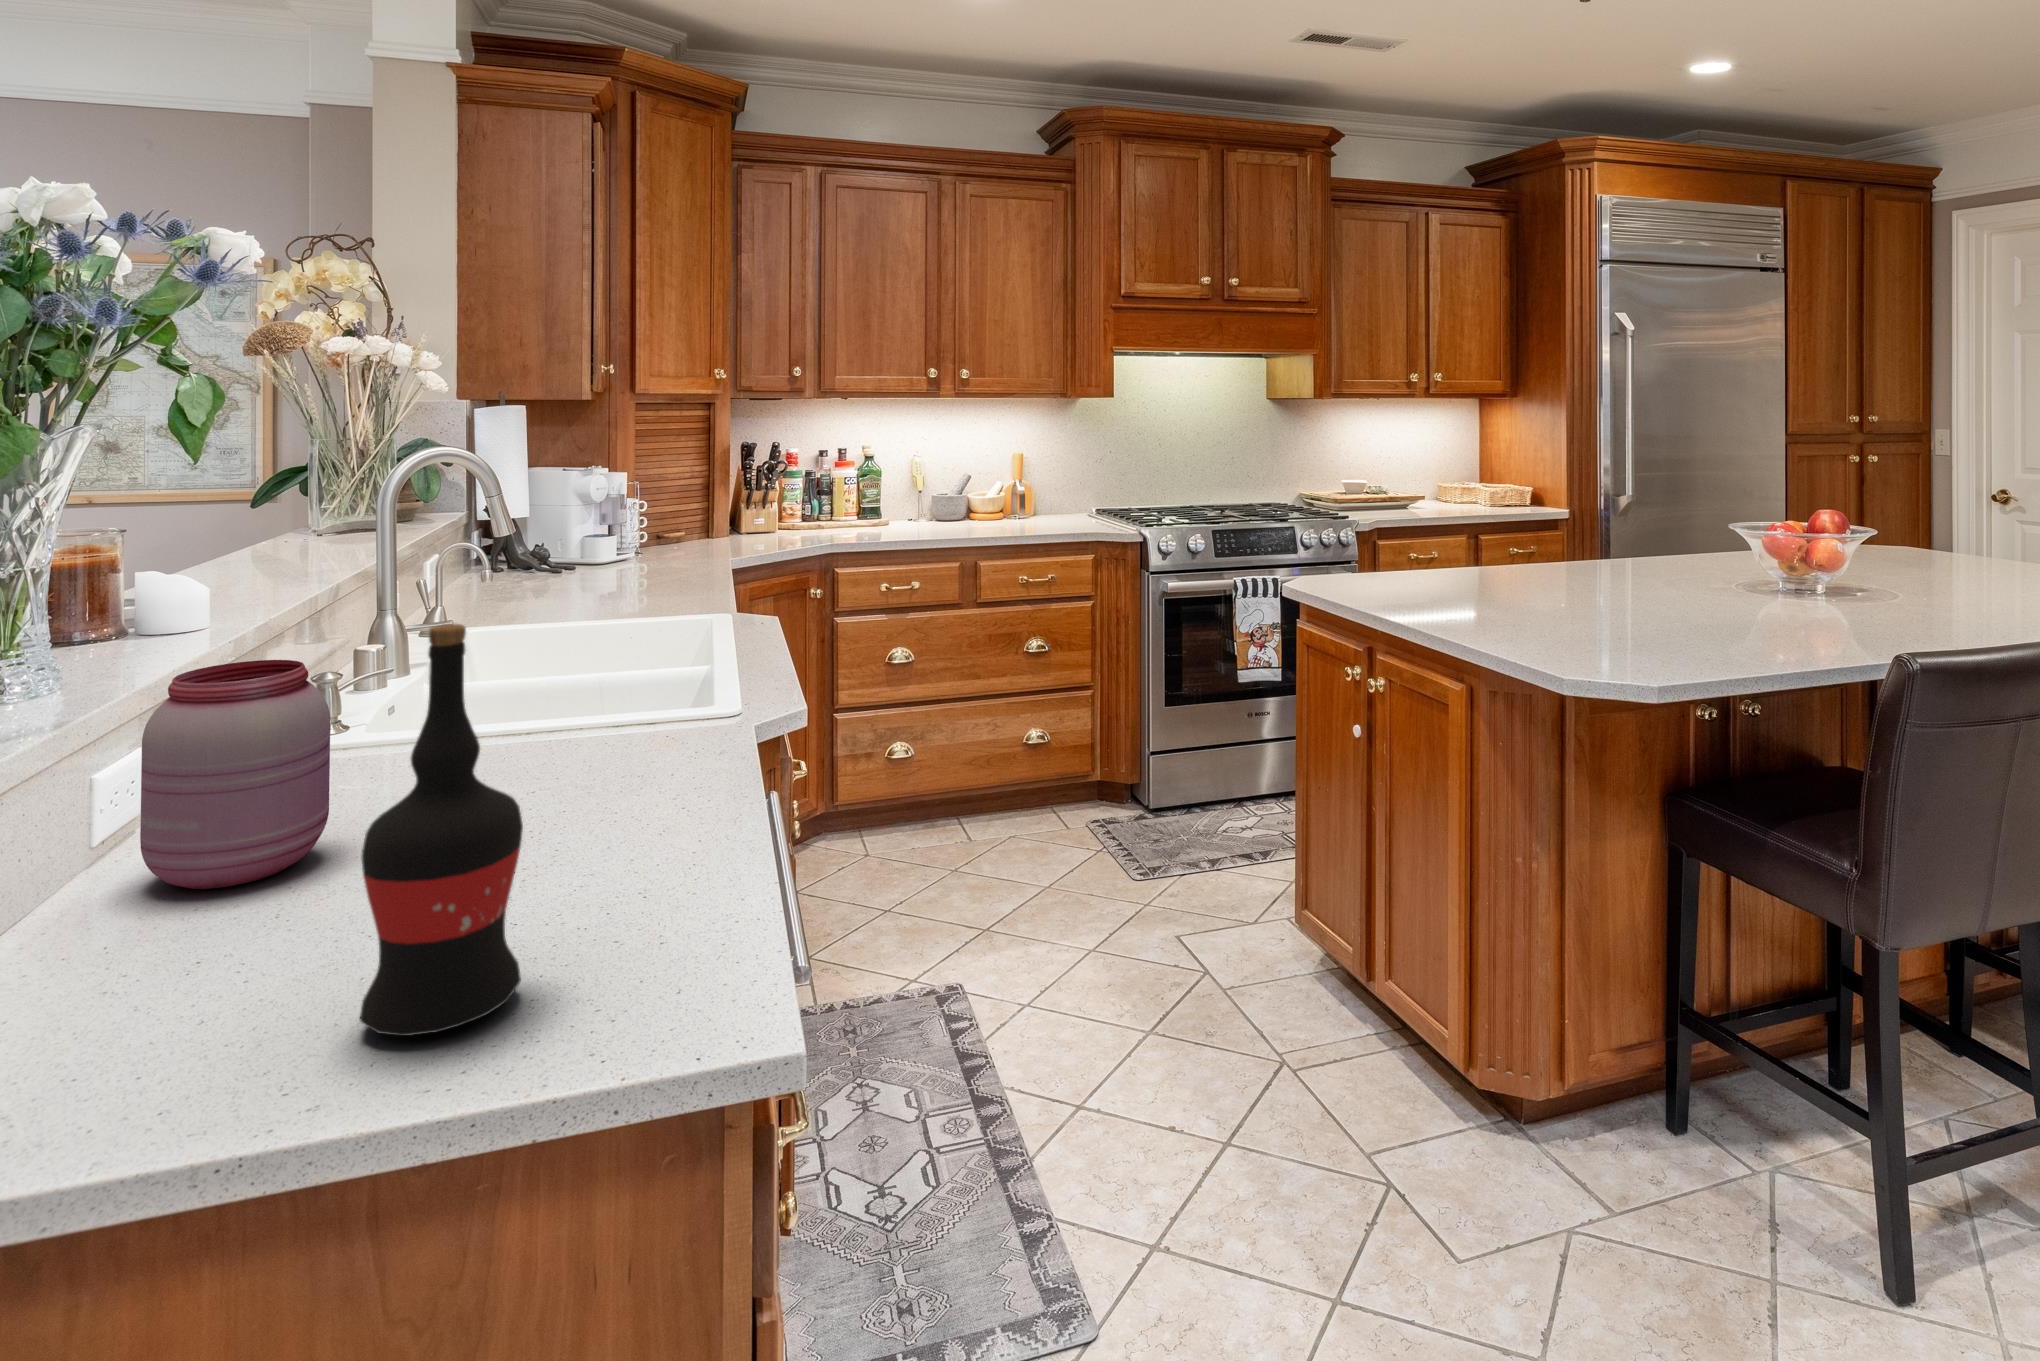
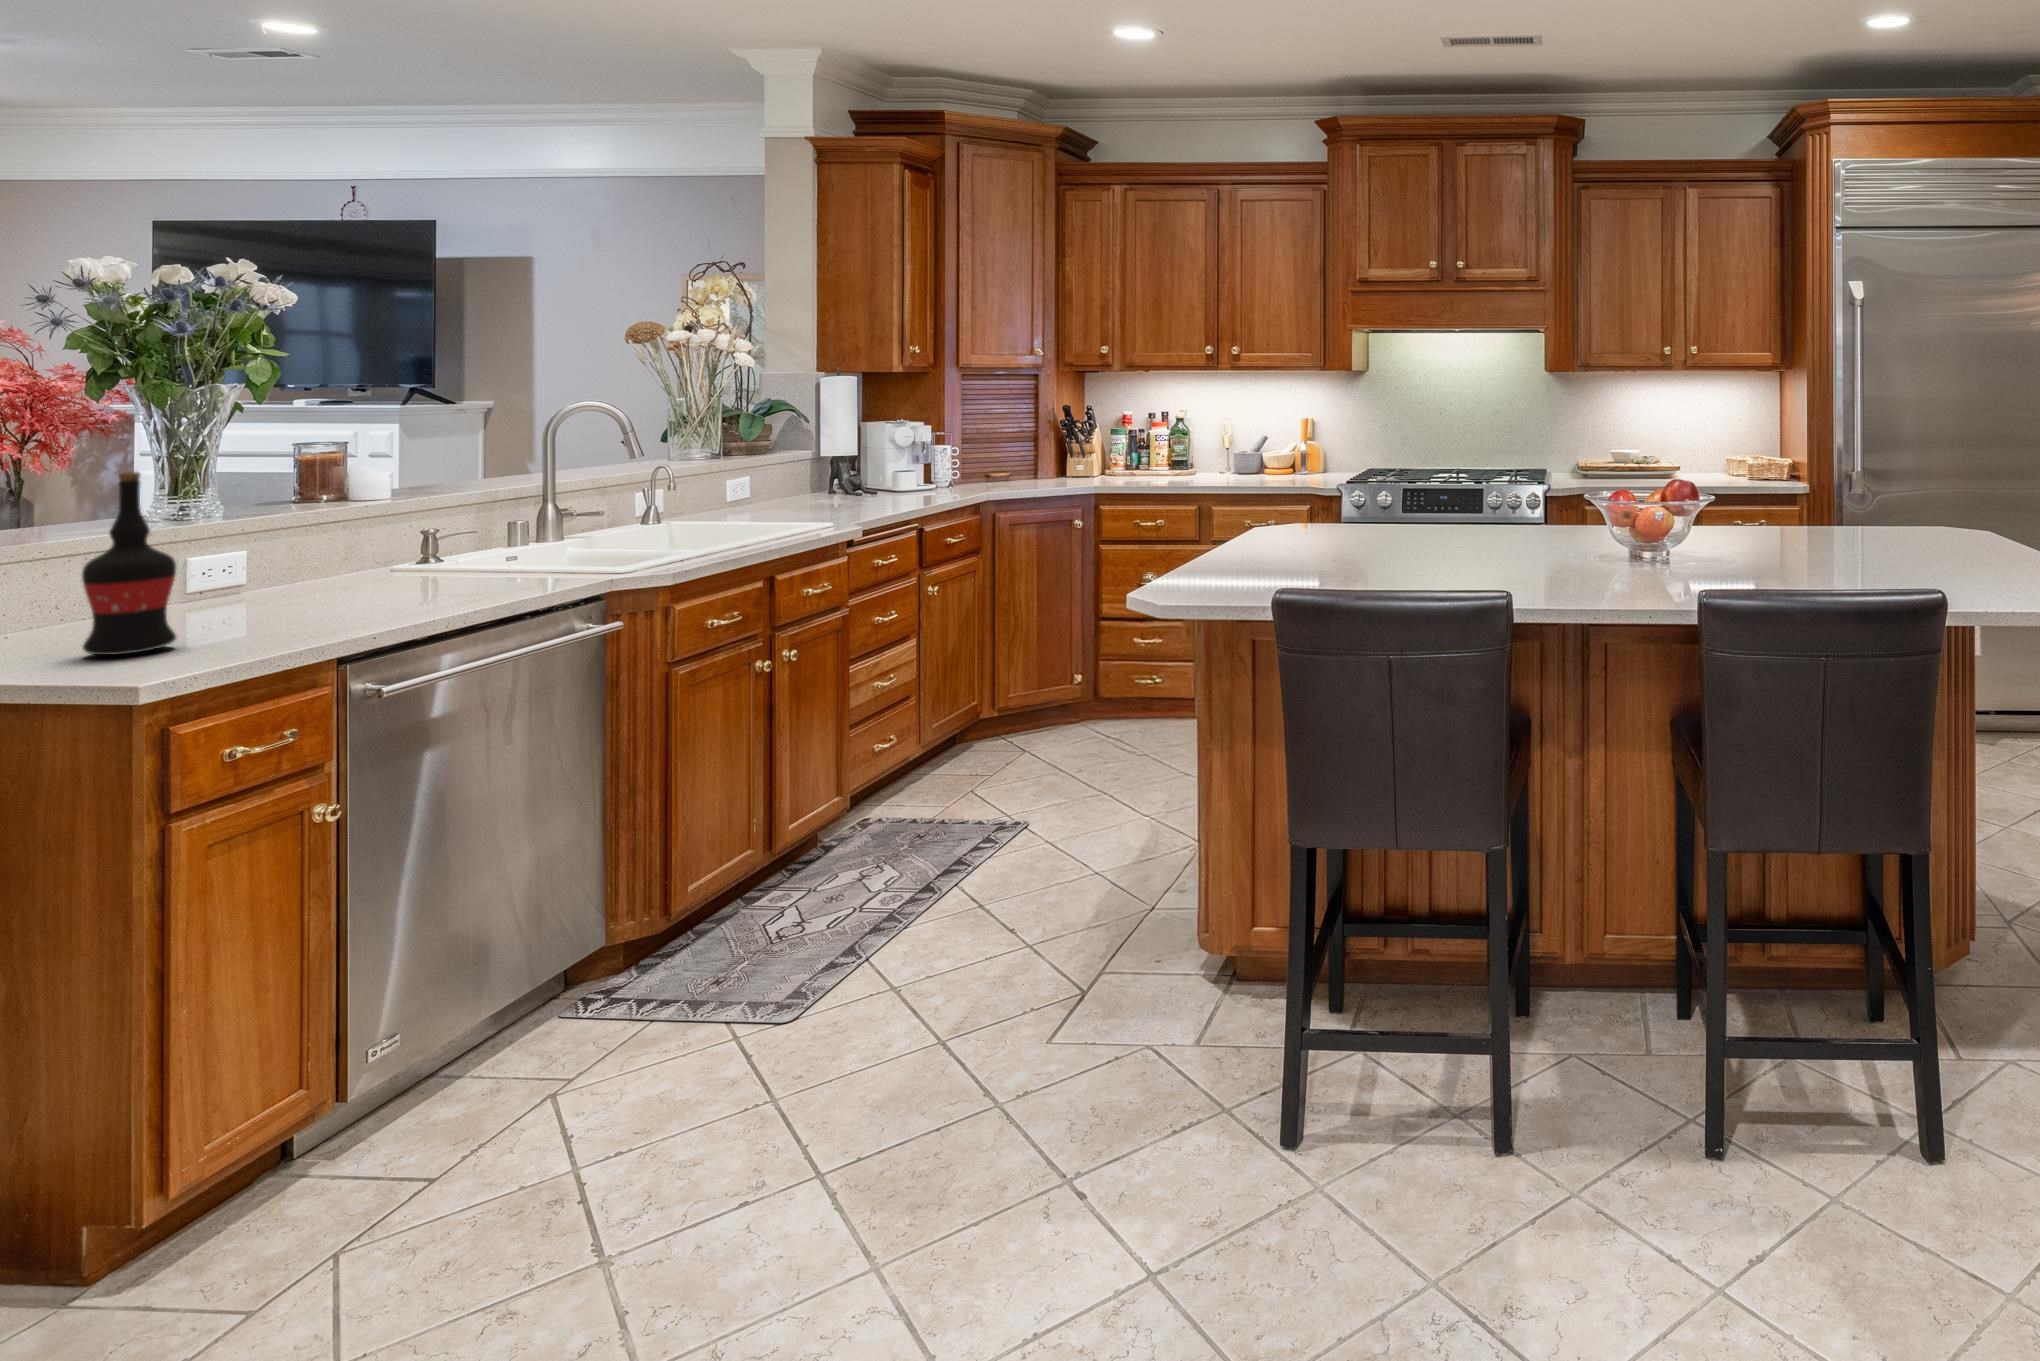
jar: present [140,660,330,889] -> none [191,502,296,609]

